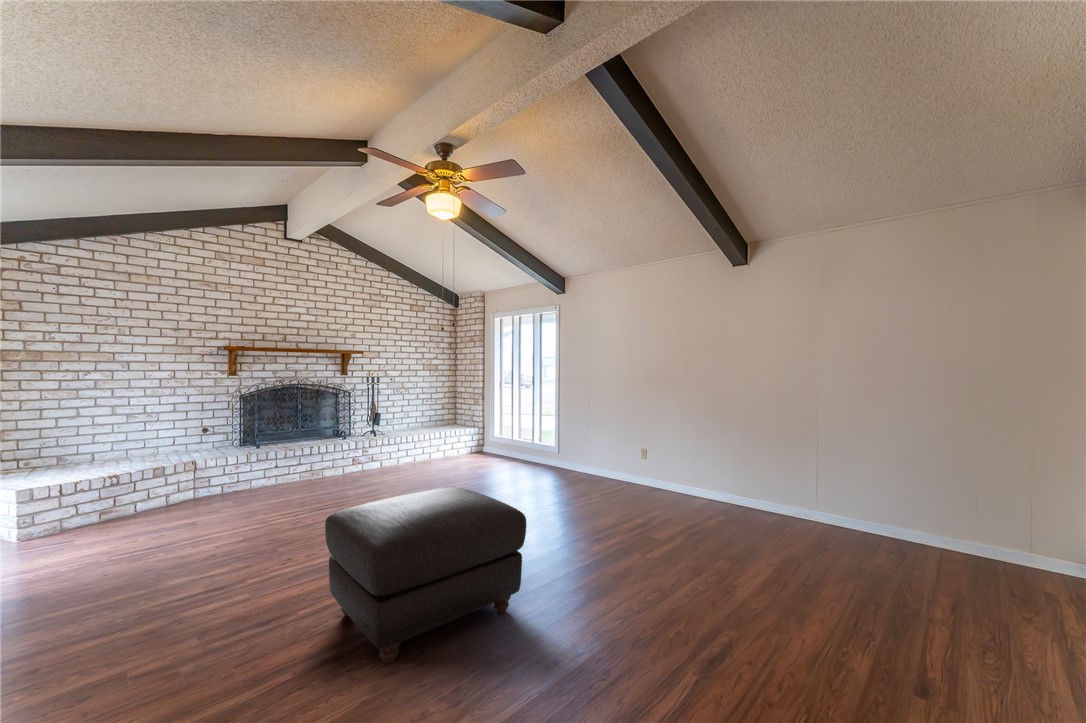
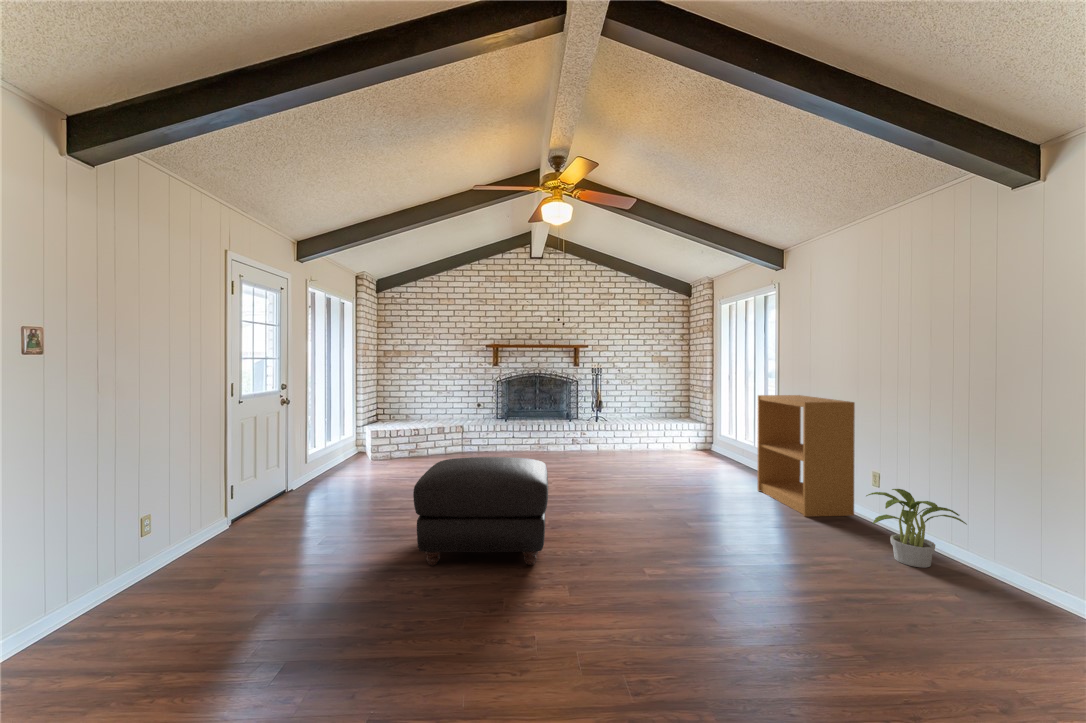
bookshelf: none [571,398,650,497] -> present [758,395,855,517]
potted plant: none [689,463,750,516] -> present [866,489,967,568]

